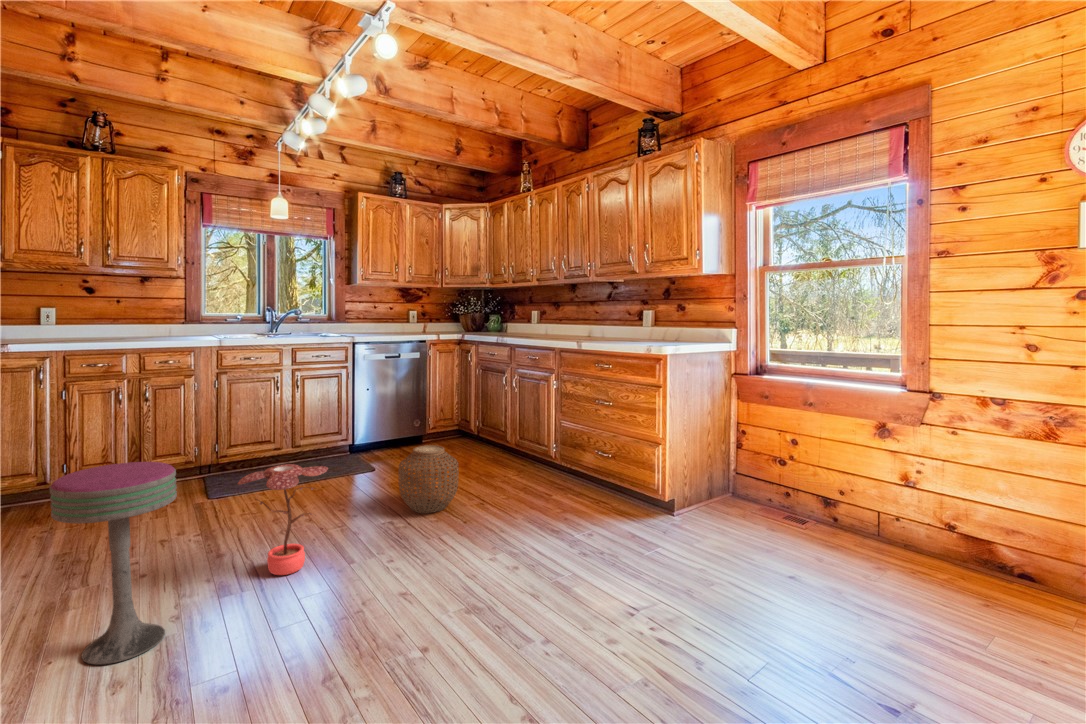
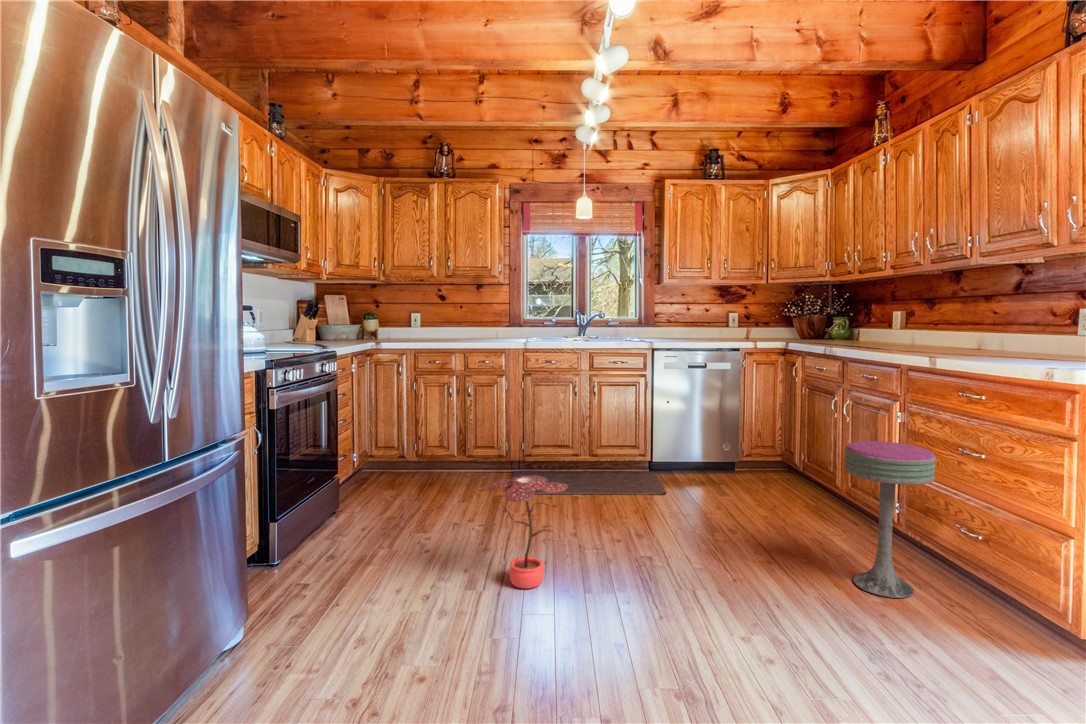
woven basket: present [399,445,458,513] -> none [663,475,736,558]
bar stool: present [50,462,177,665] -> present [844,441,936,598]

